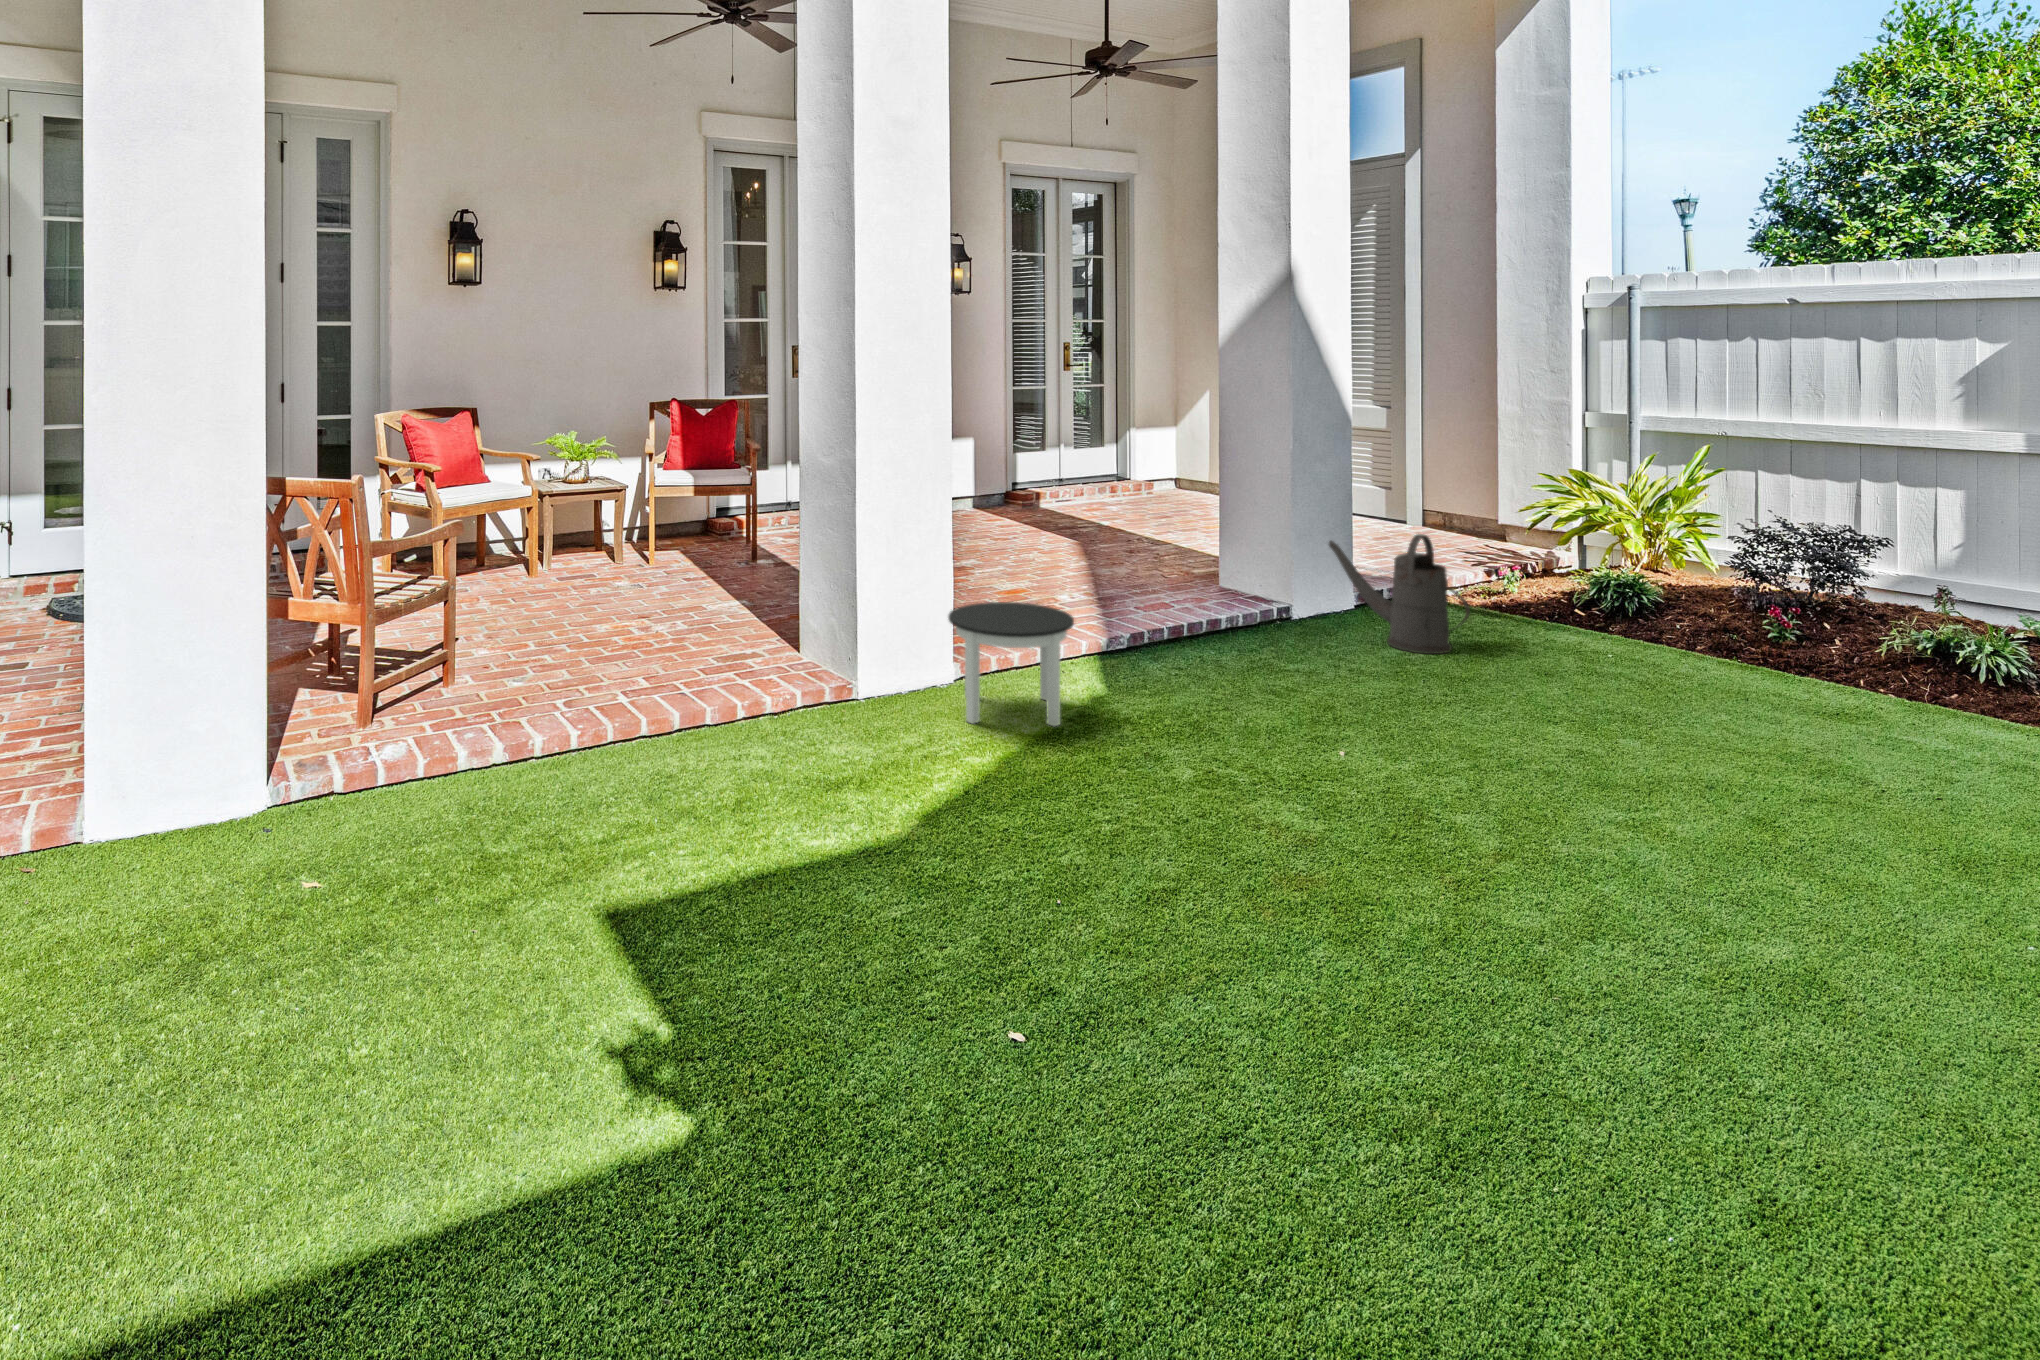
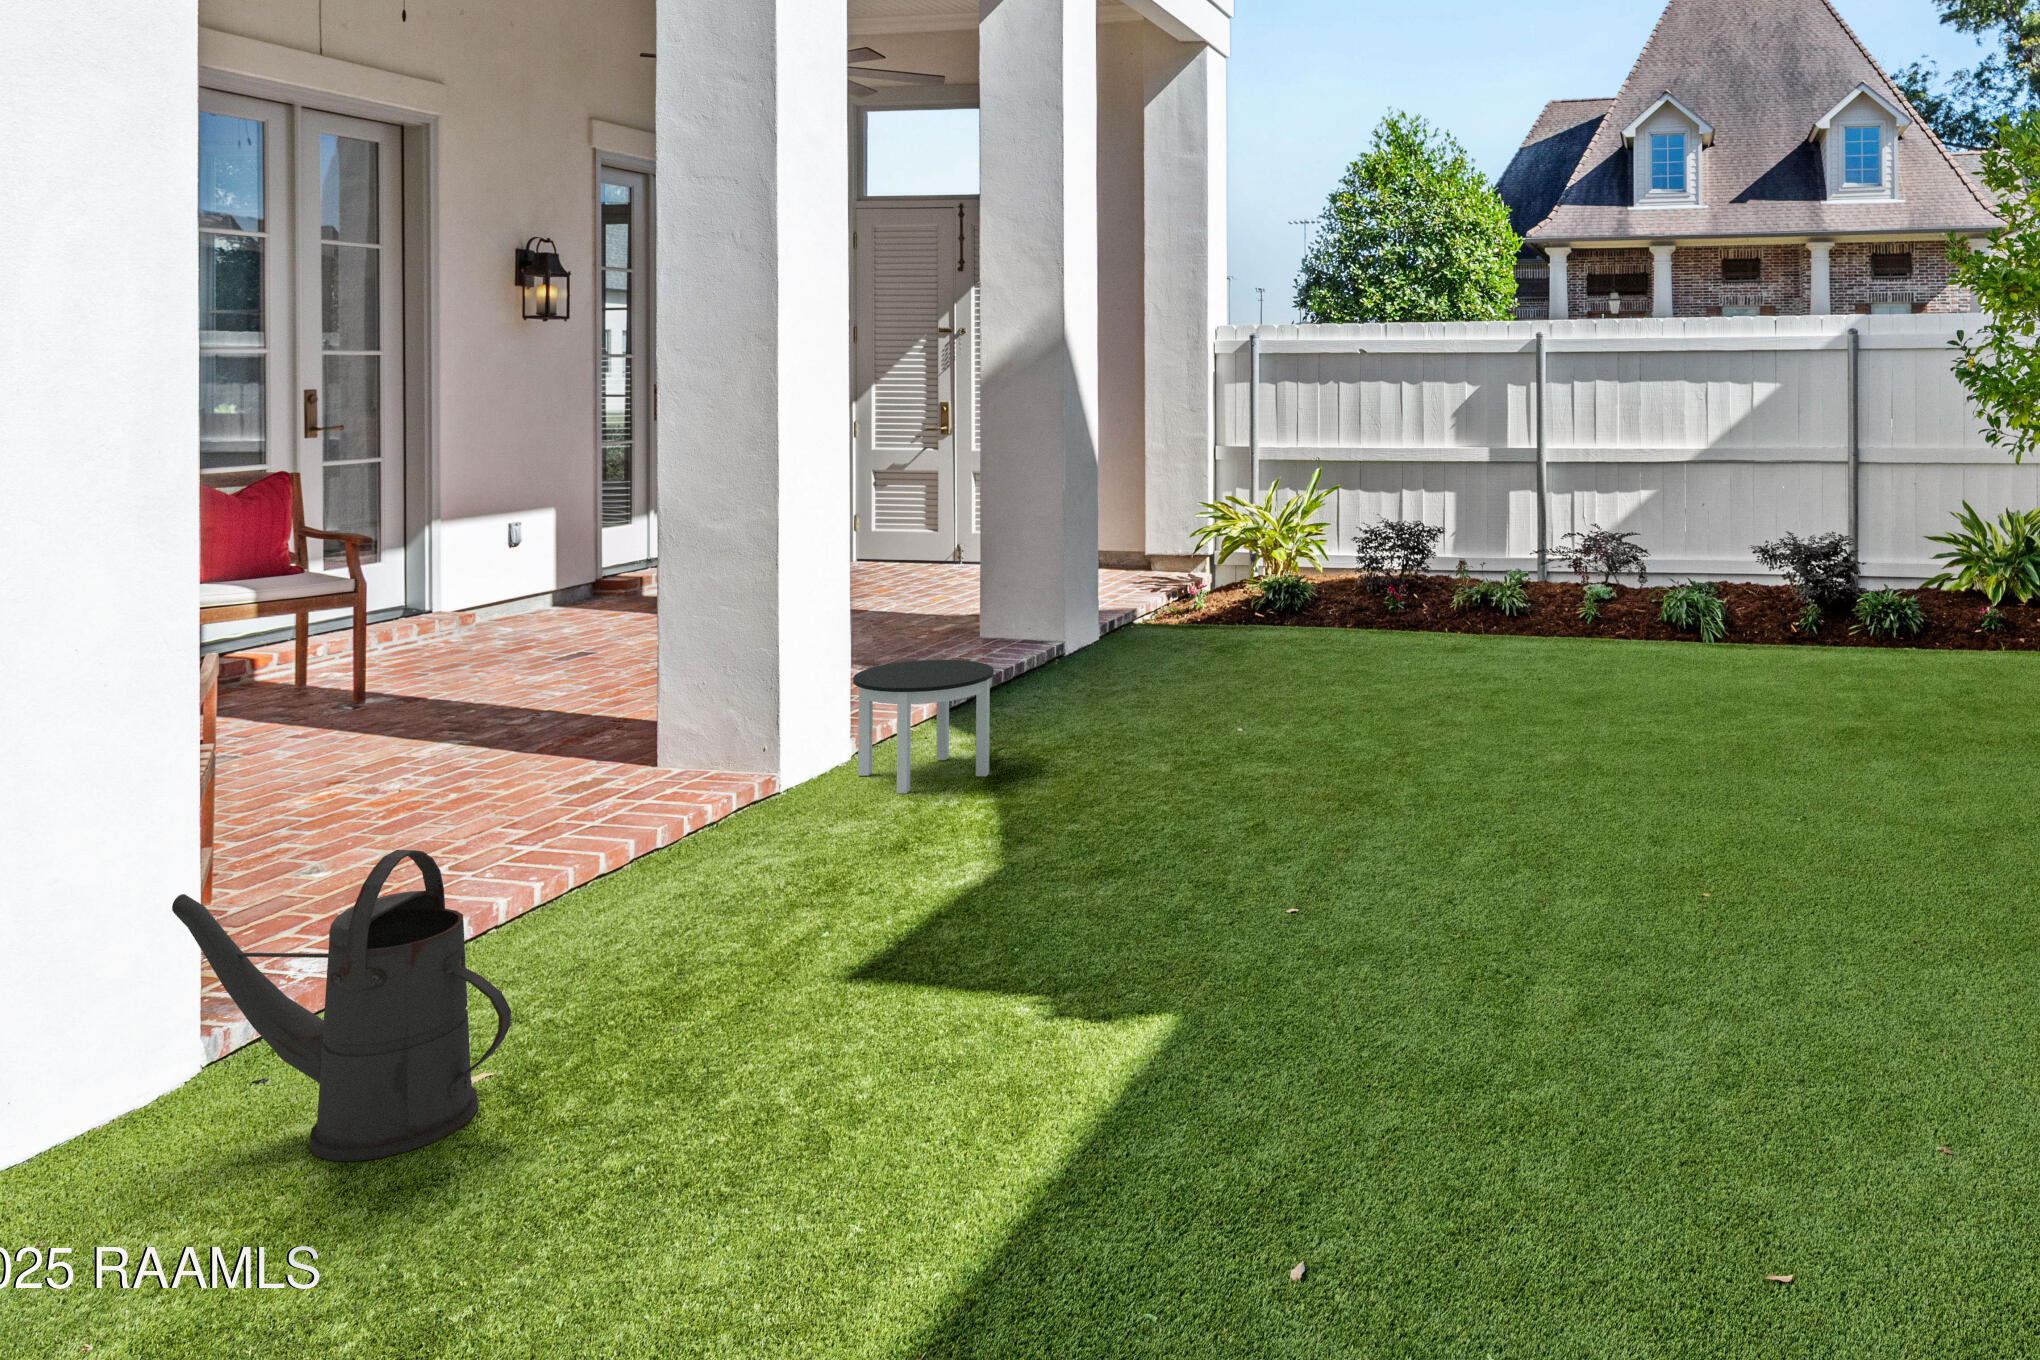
watering can: present [1329,534,1470,654] -> present [172,850,511,1161]

